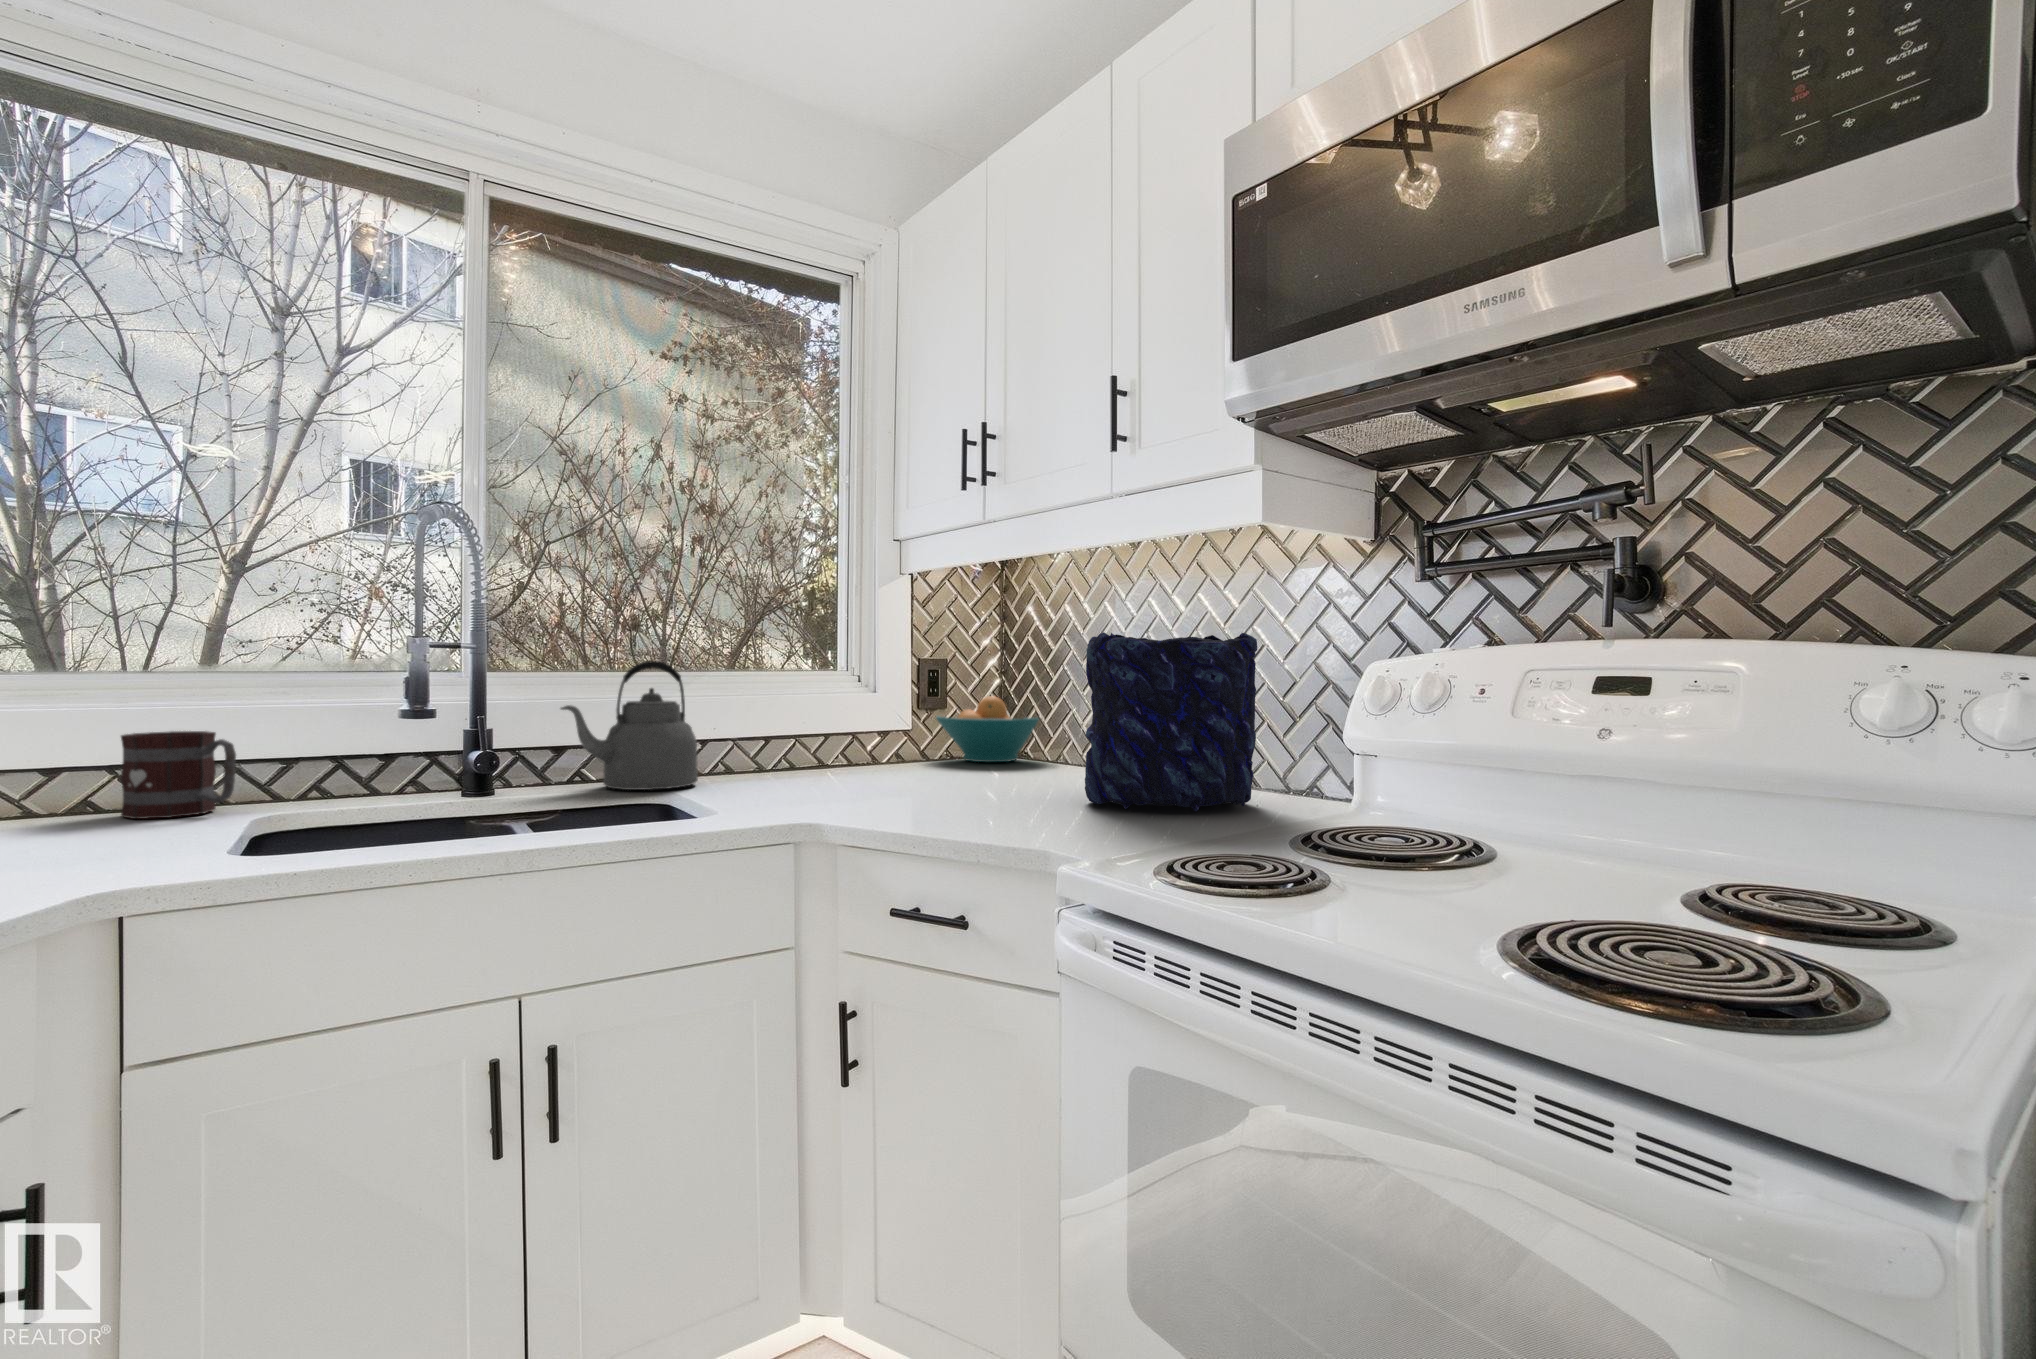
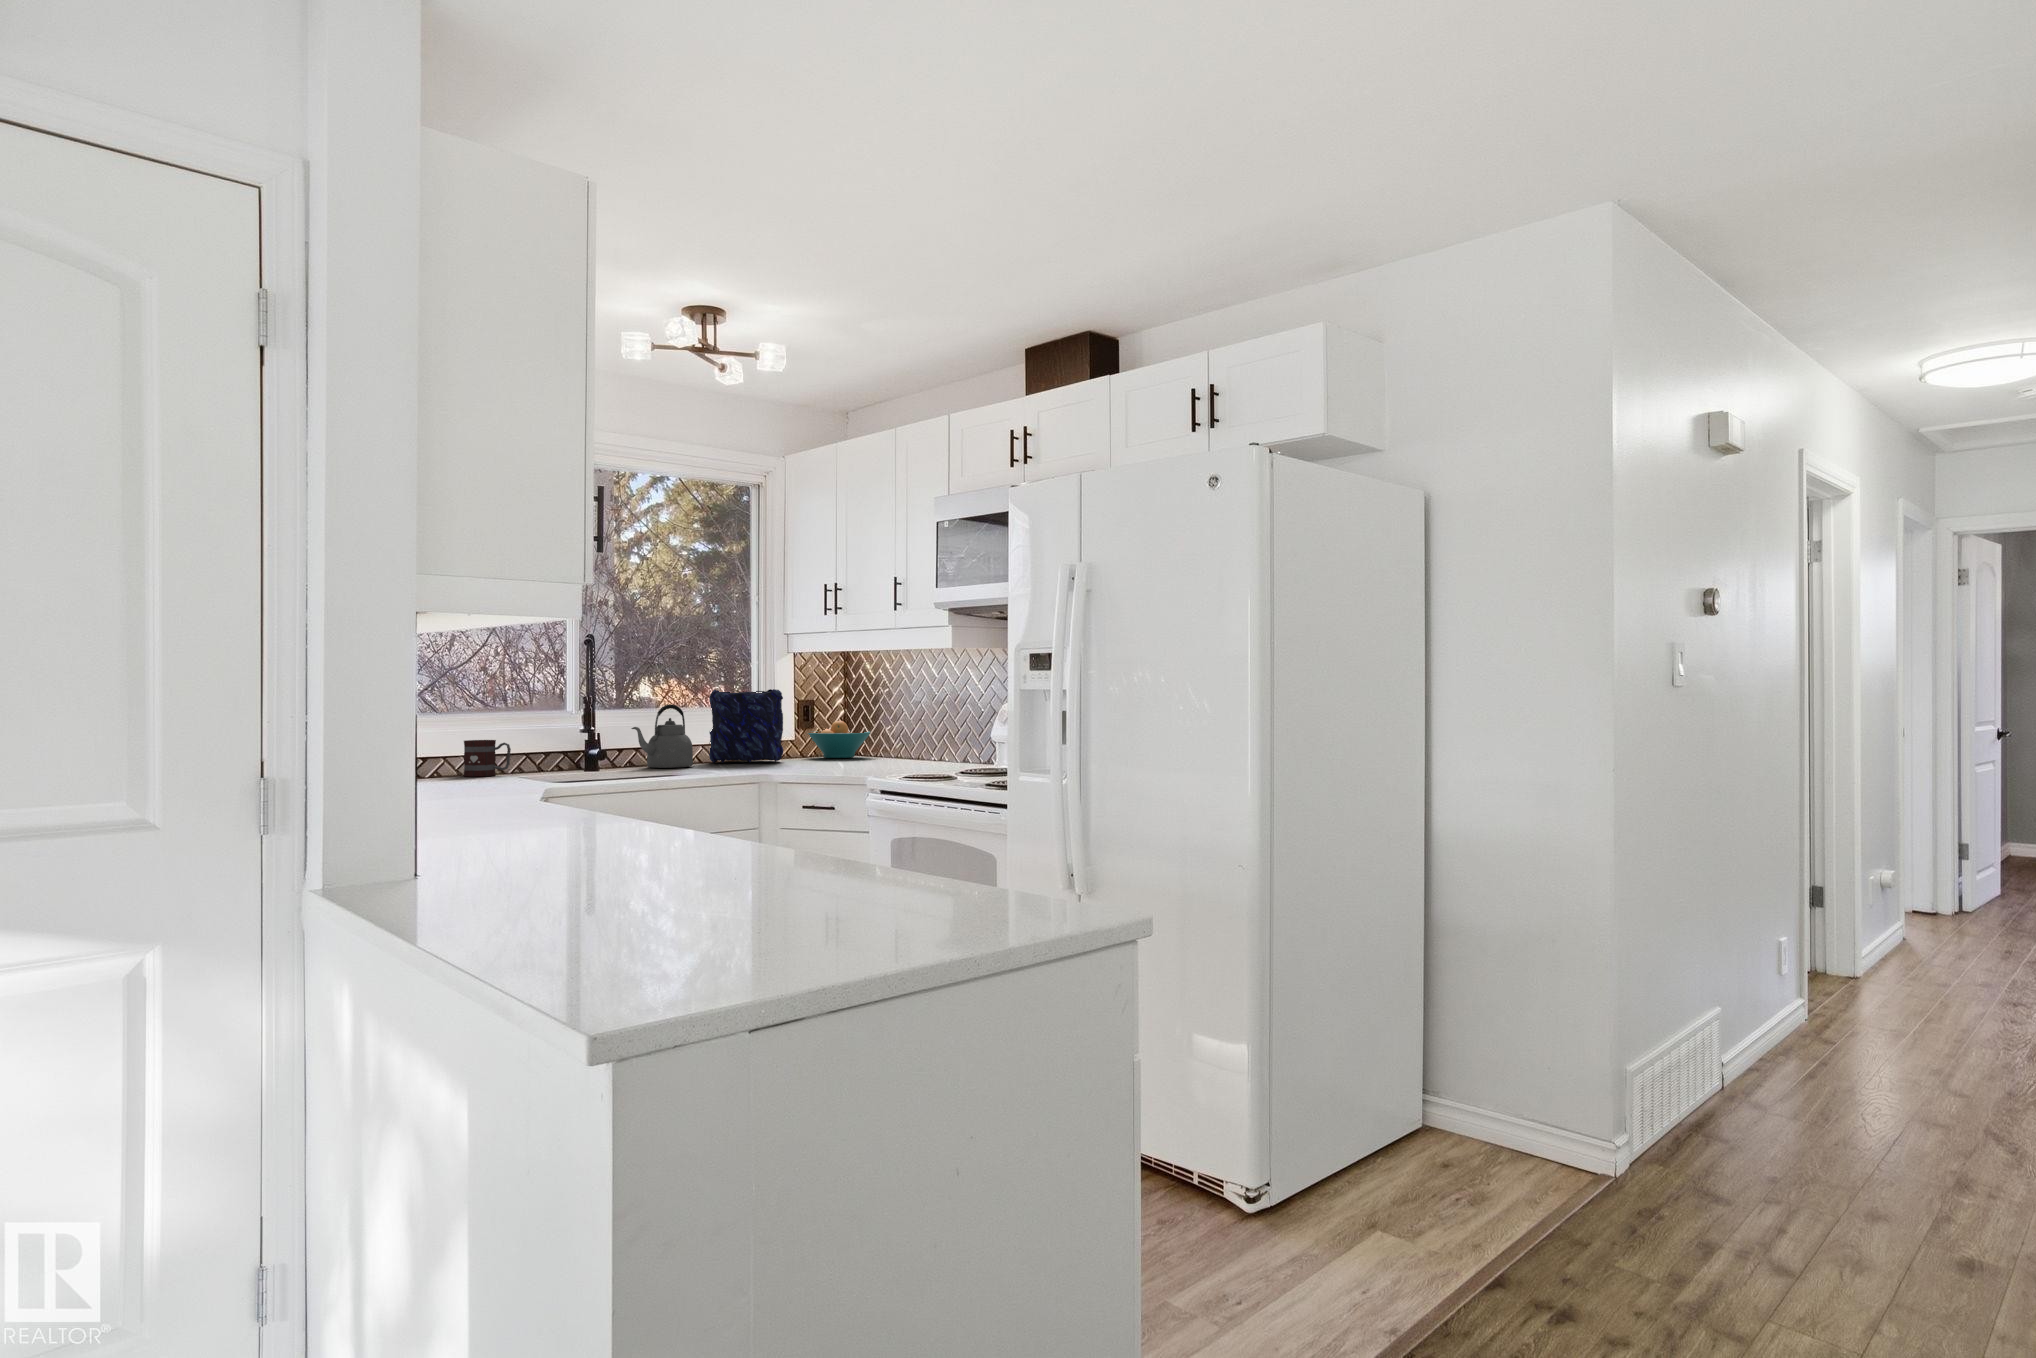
vase: present [1085,632,1257,811] -> present [709,689,783,763]

